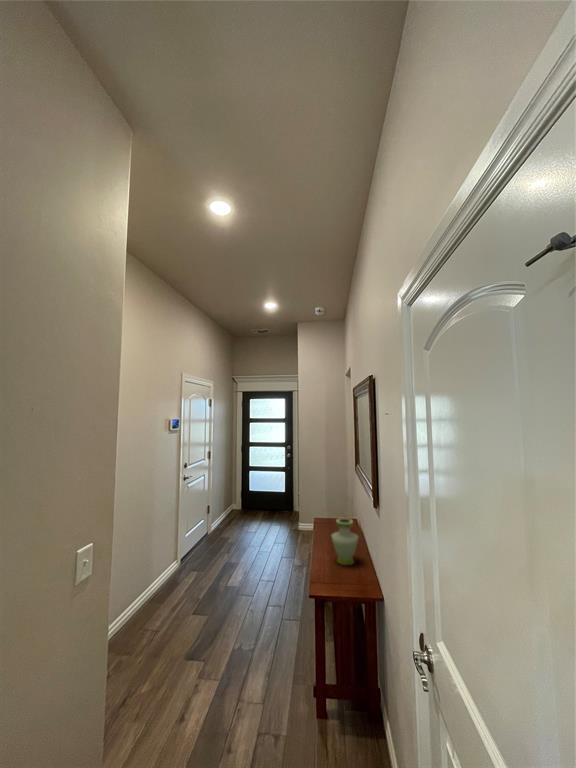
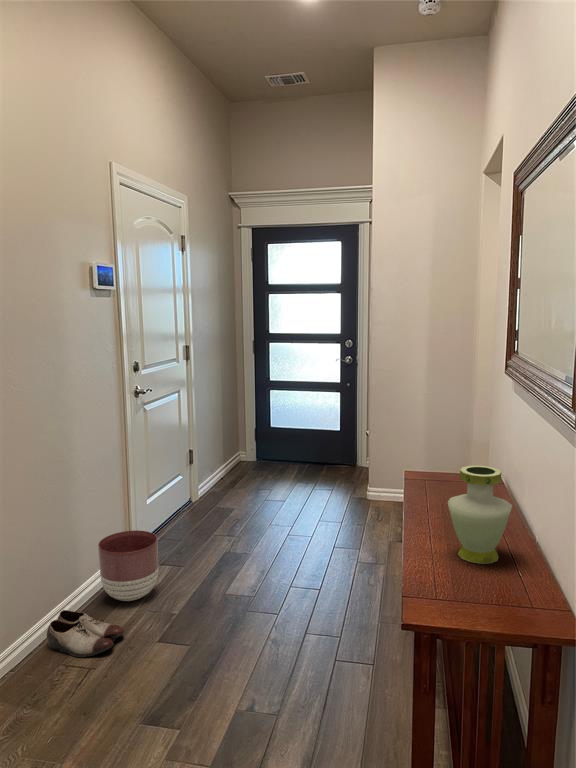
planter: none [162,552,193,592] -> present [98,530,158,601]
shoe: none [133,599,174,626] -> present [47,610,124,657]

